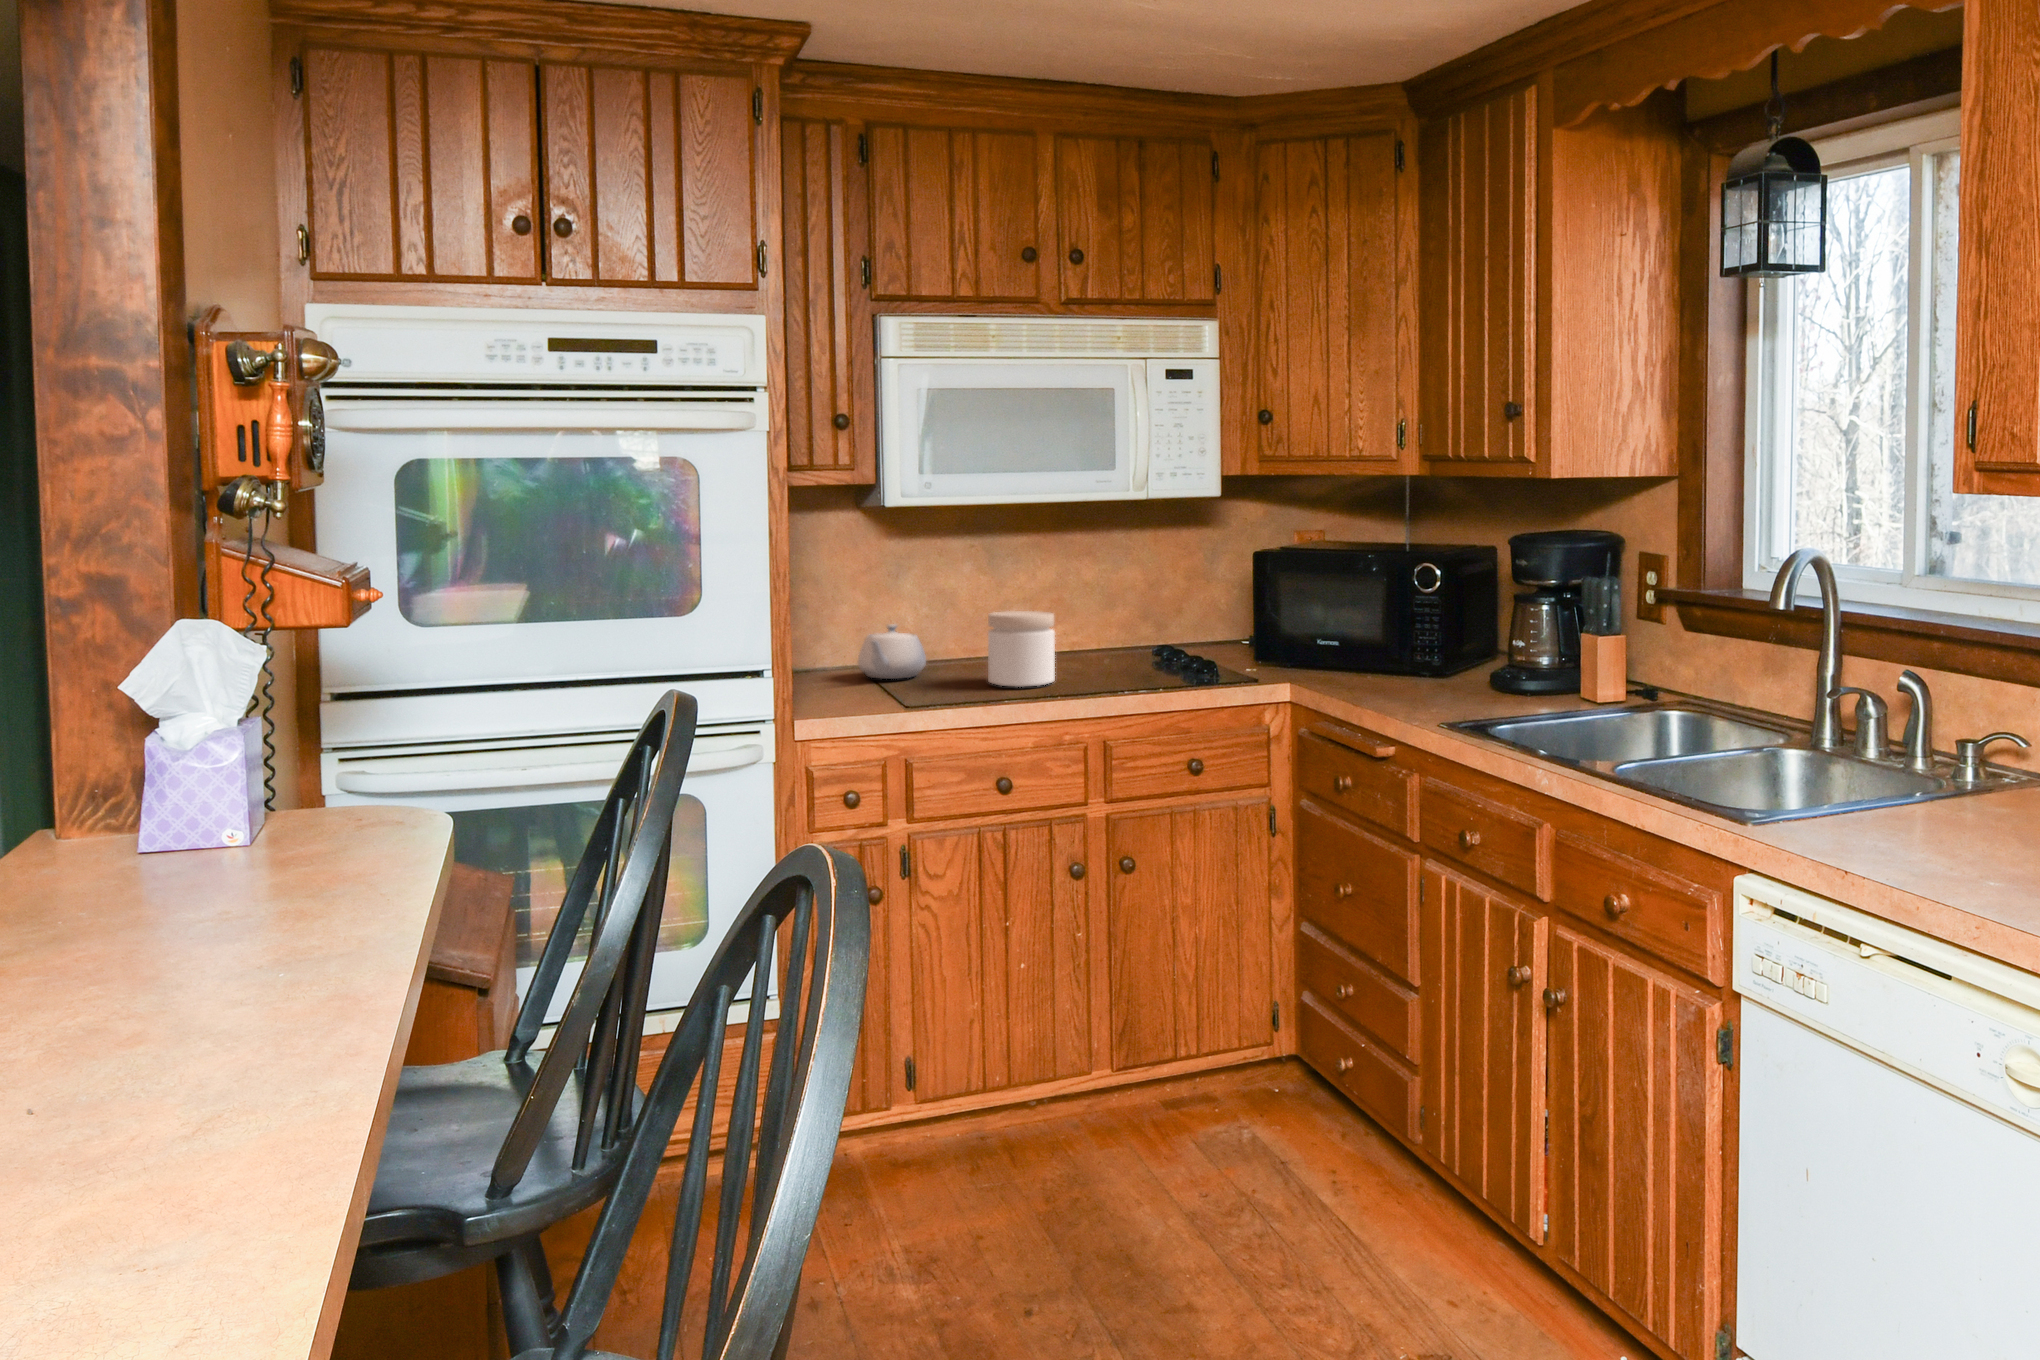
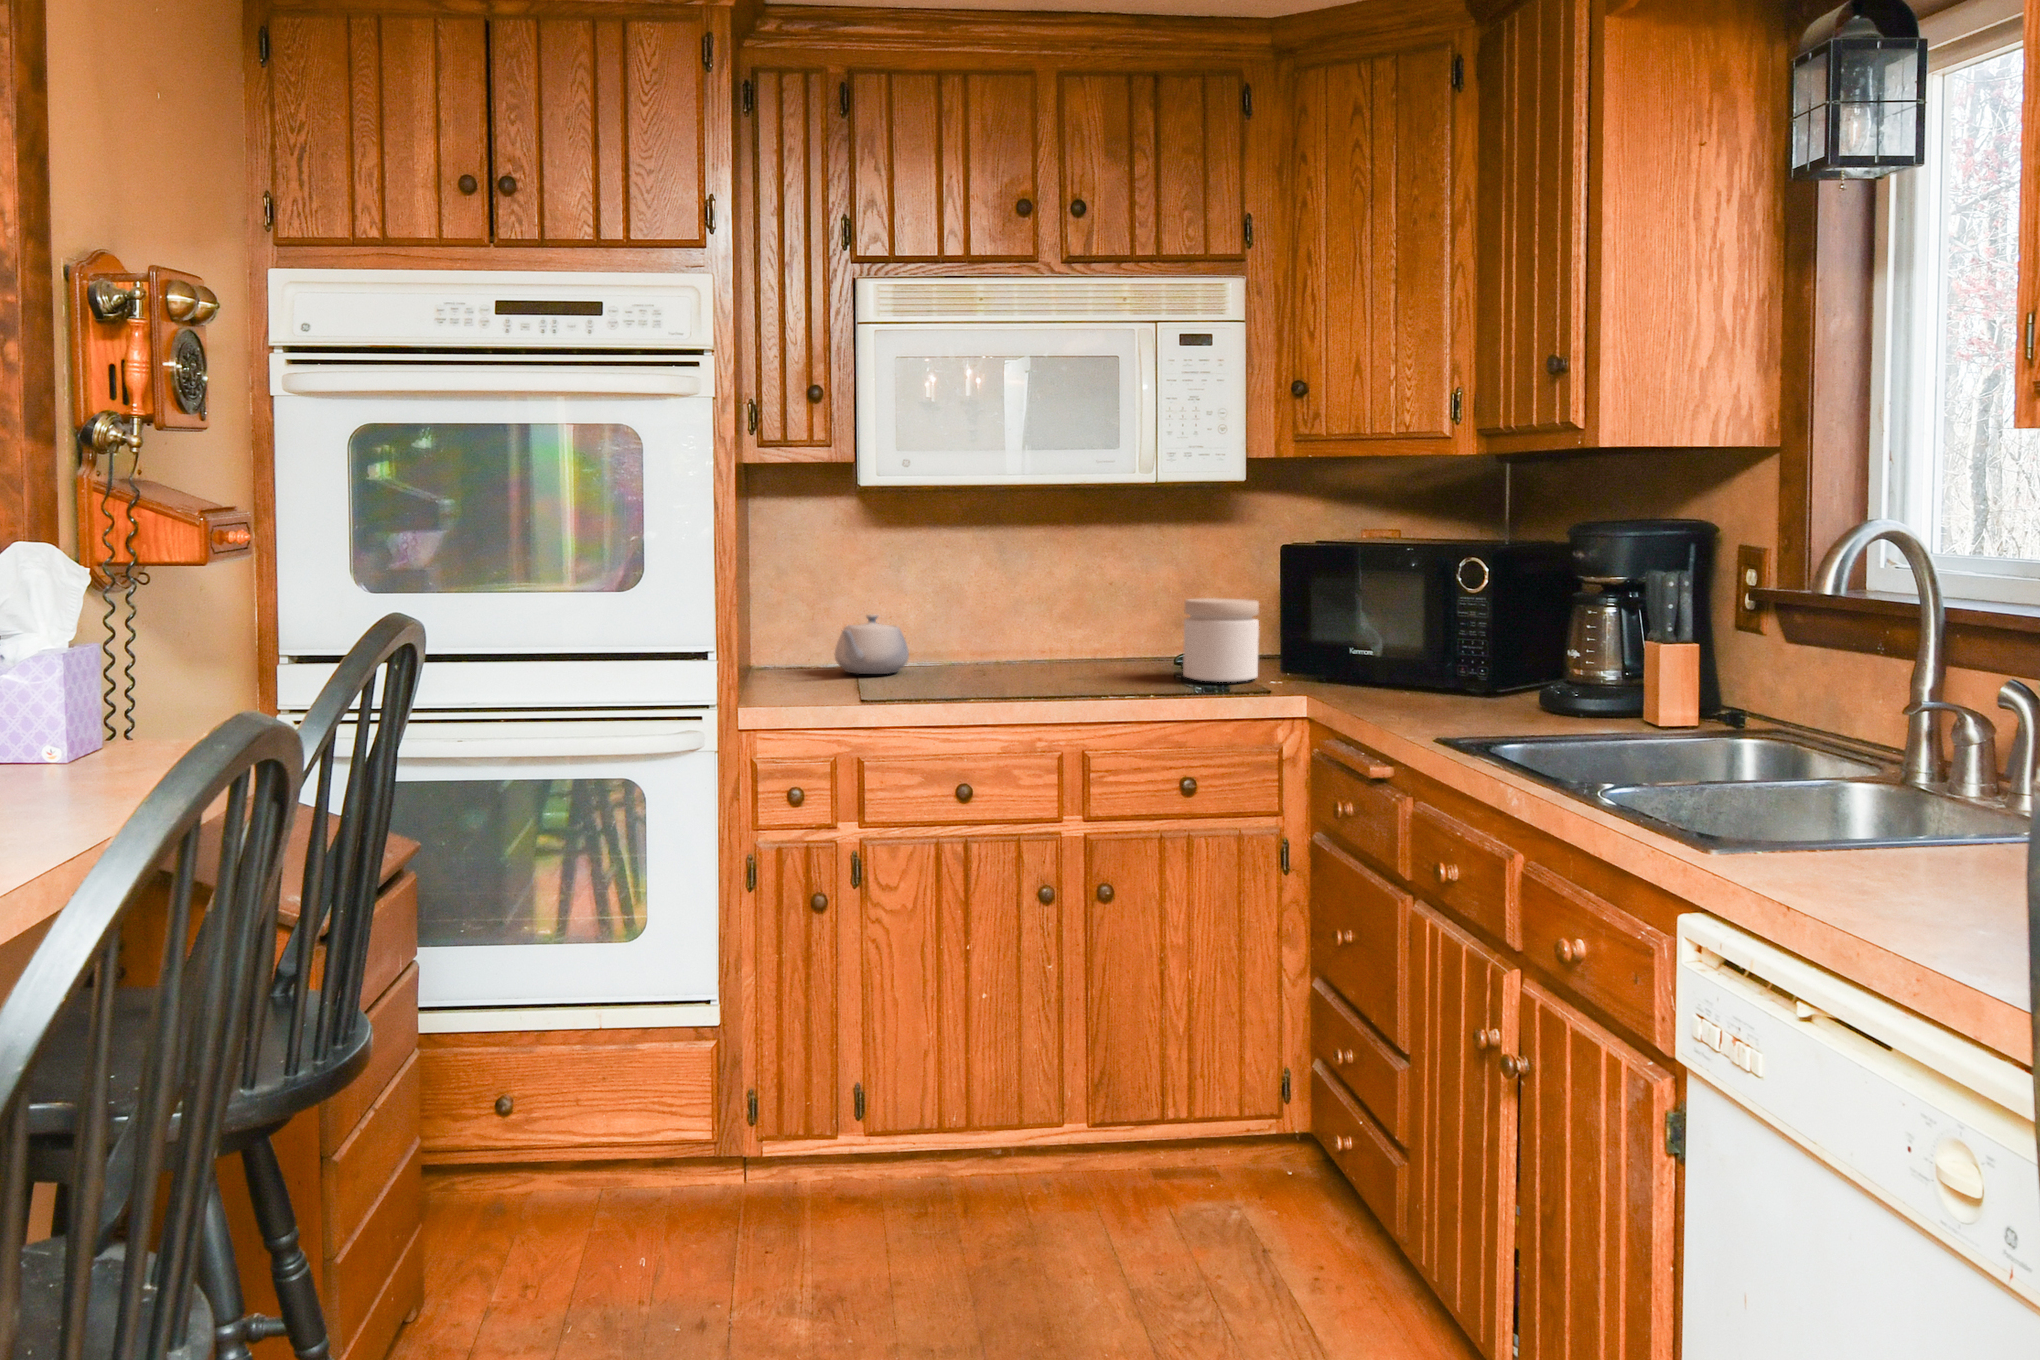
jar: present [988,611,1055,687] -> present [1183,598,1259,682]

